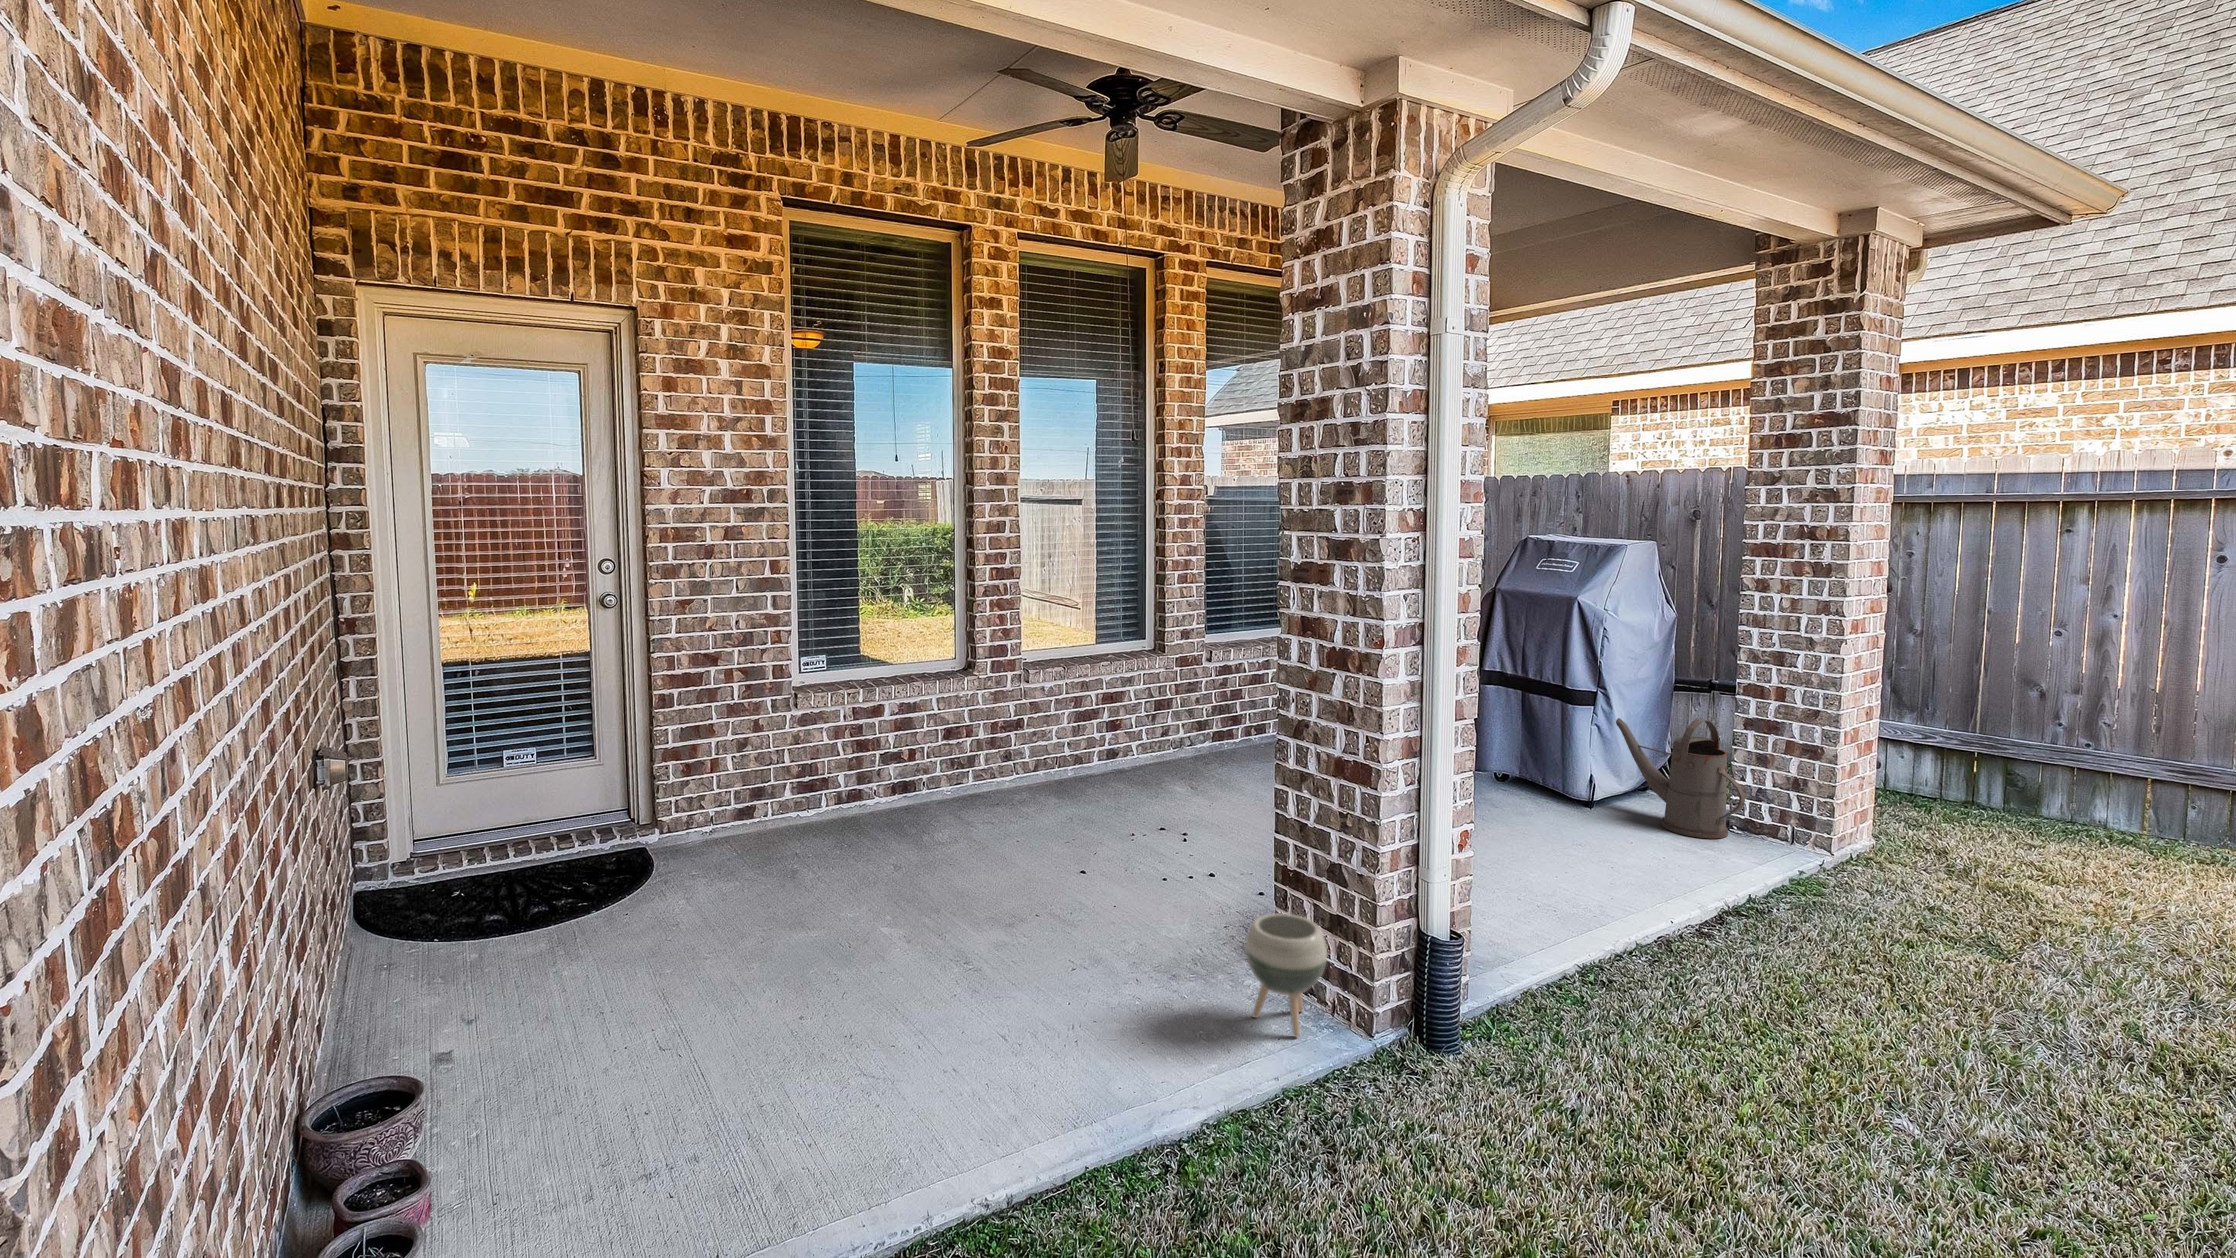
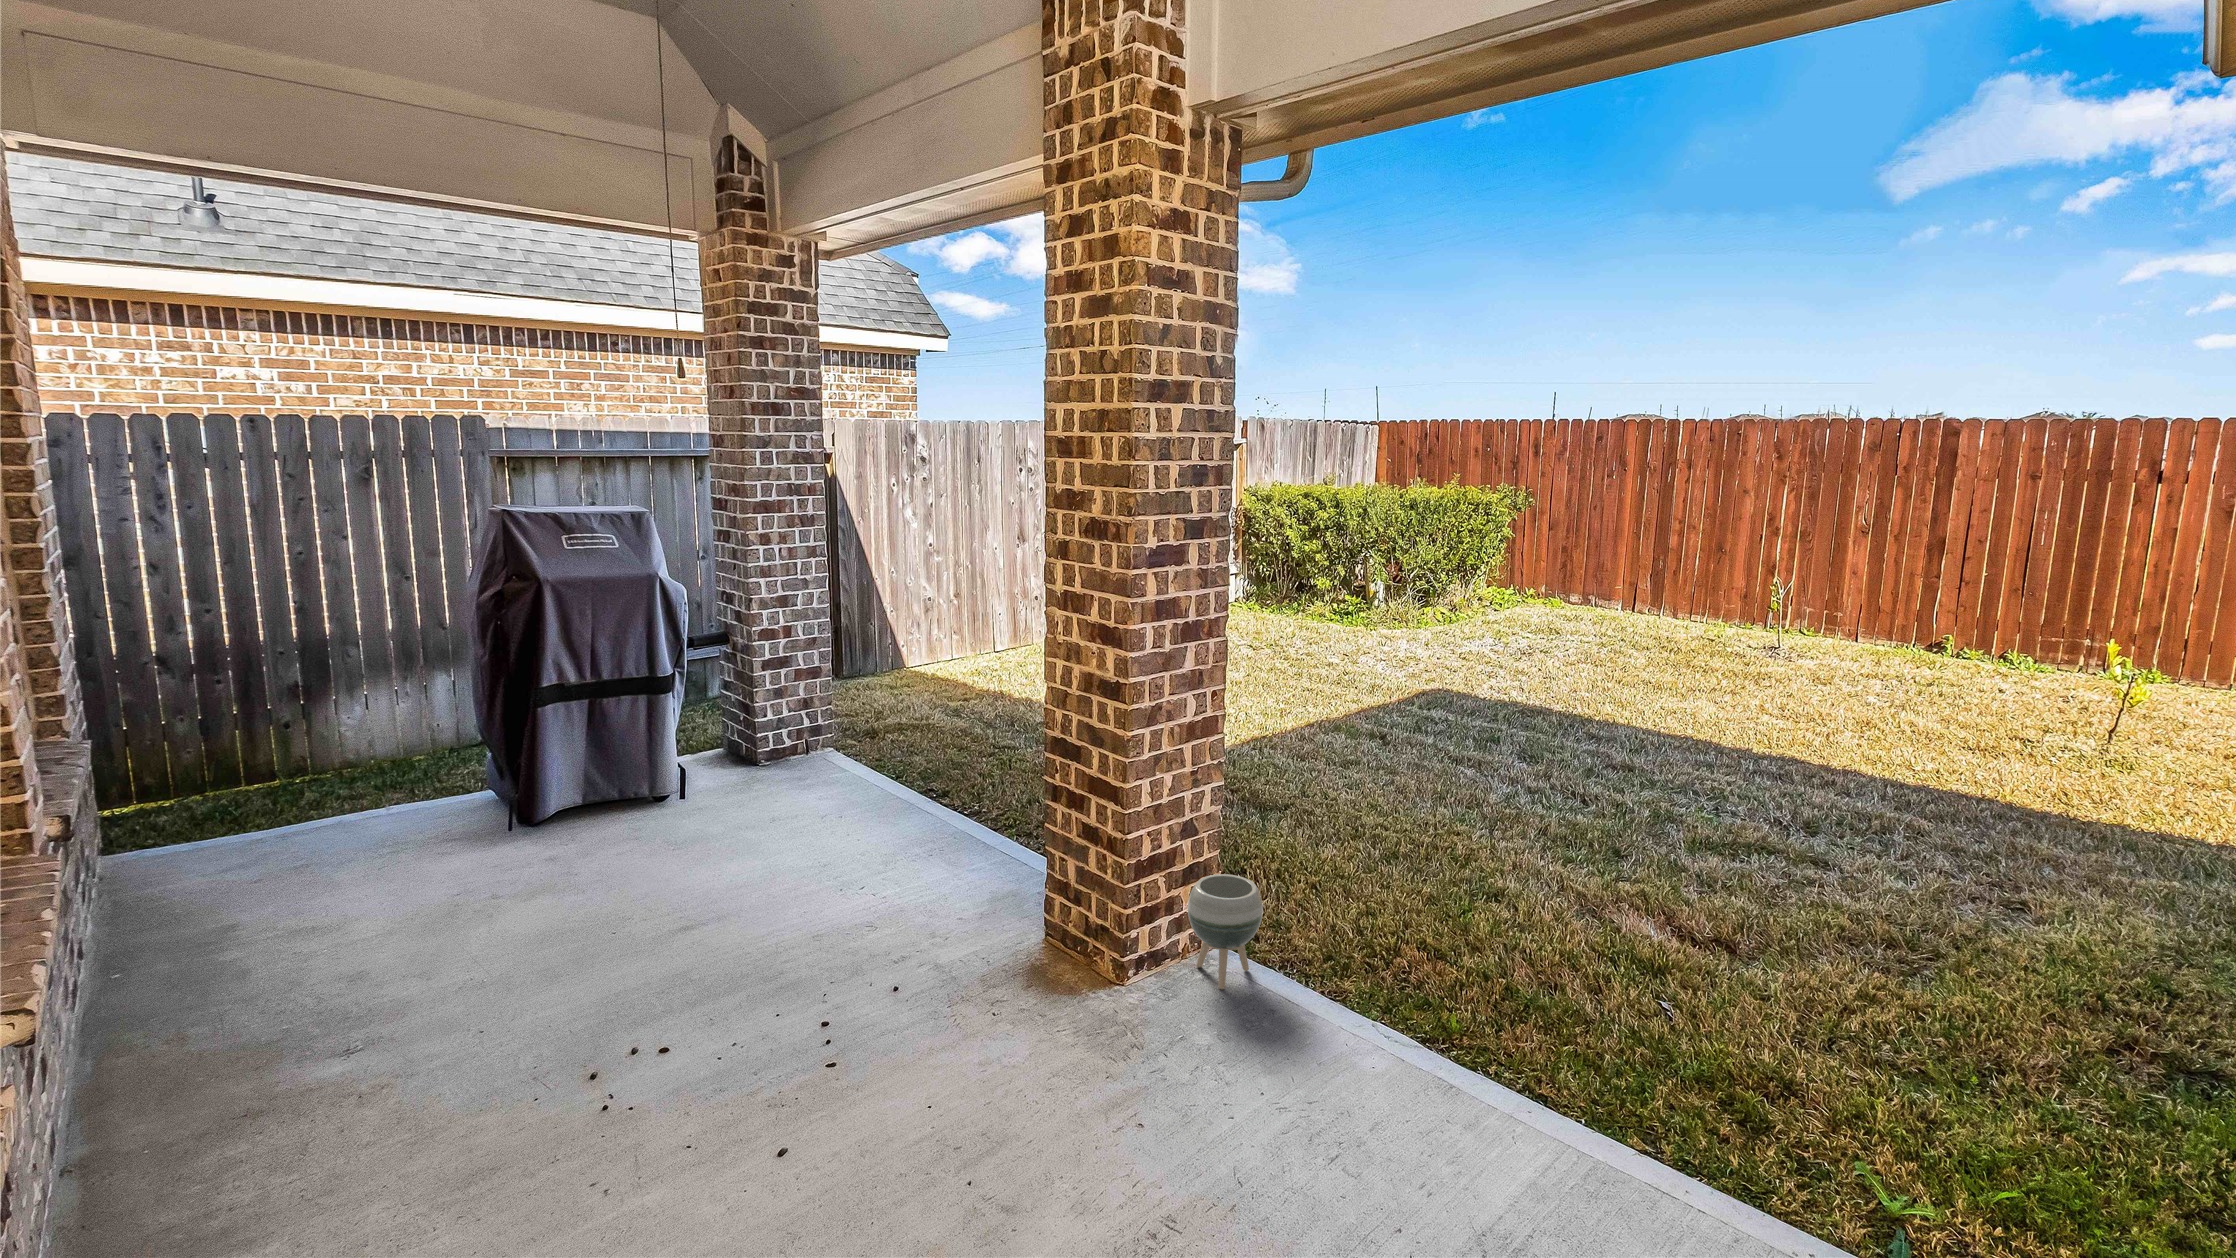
watering can: present [1616,718,1745,838] -> none [670,668,812,779]

